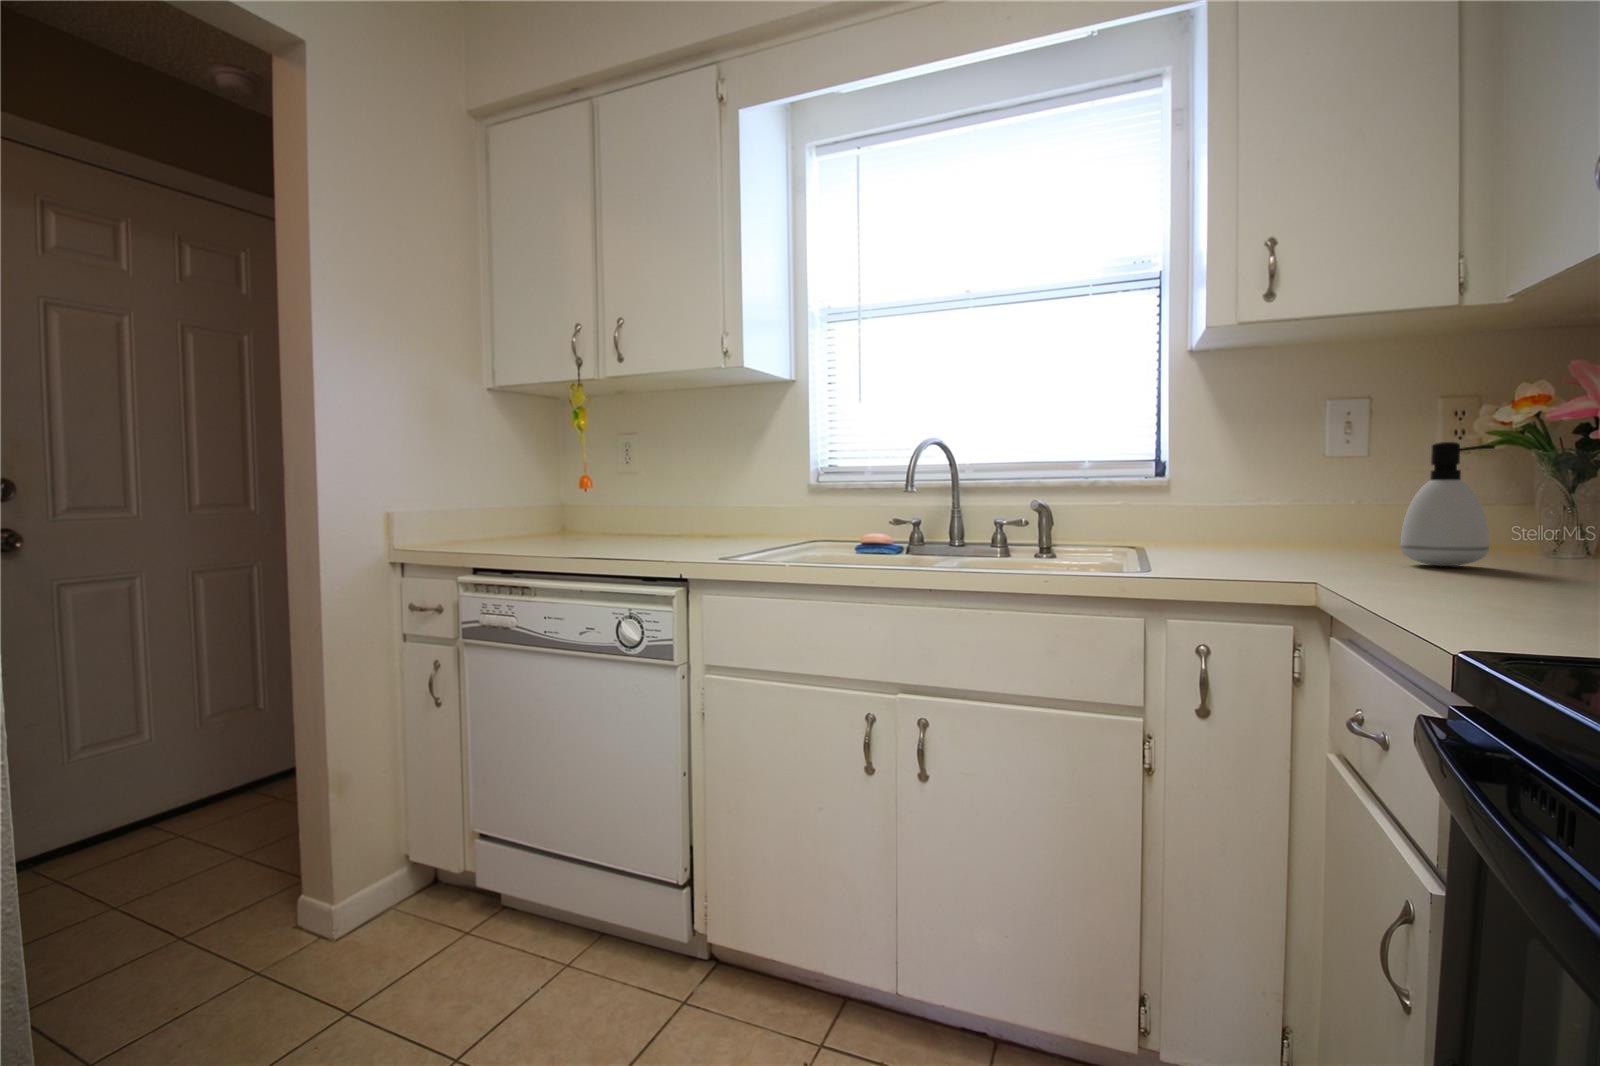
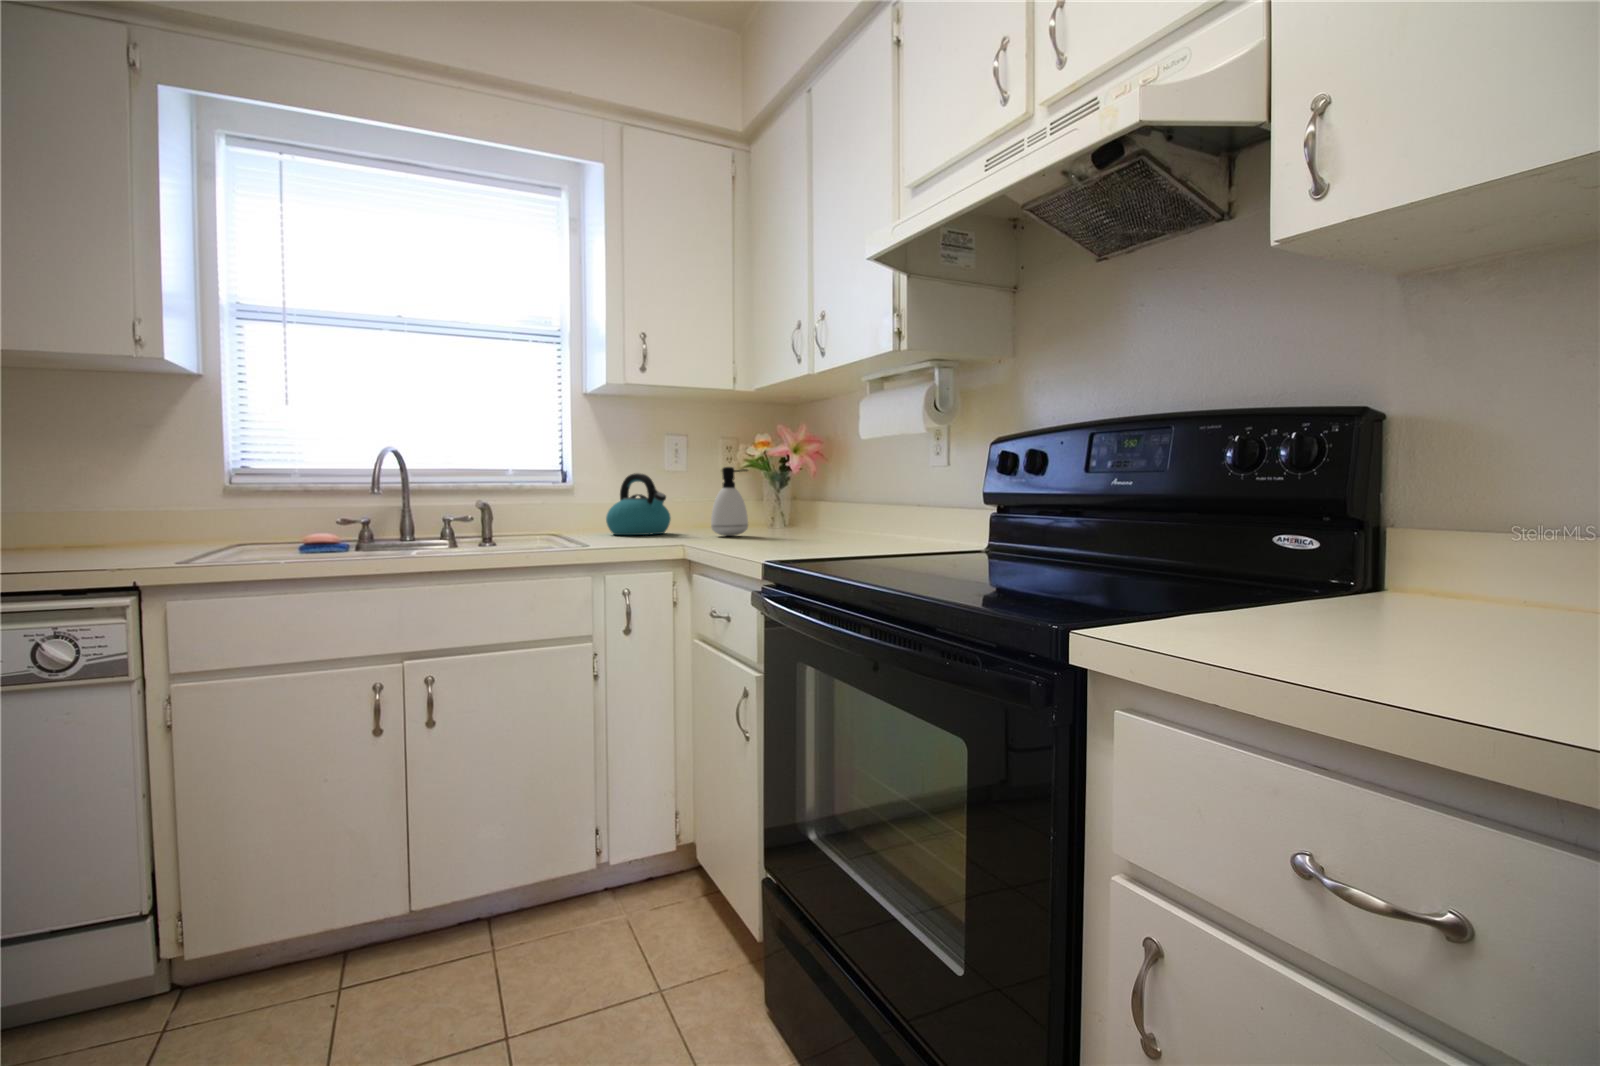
kettle: none [1209,460,1323,553] -> present [606,473,671,535]

